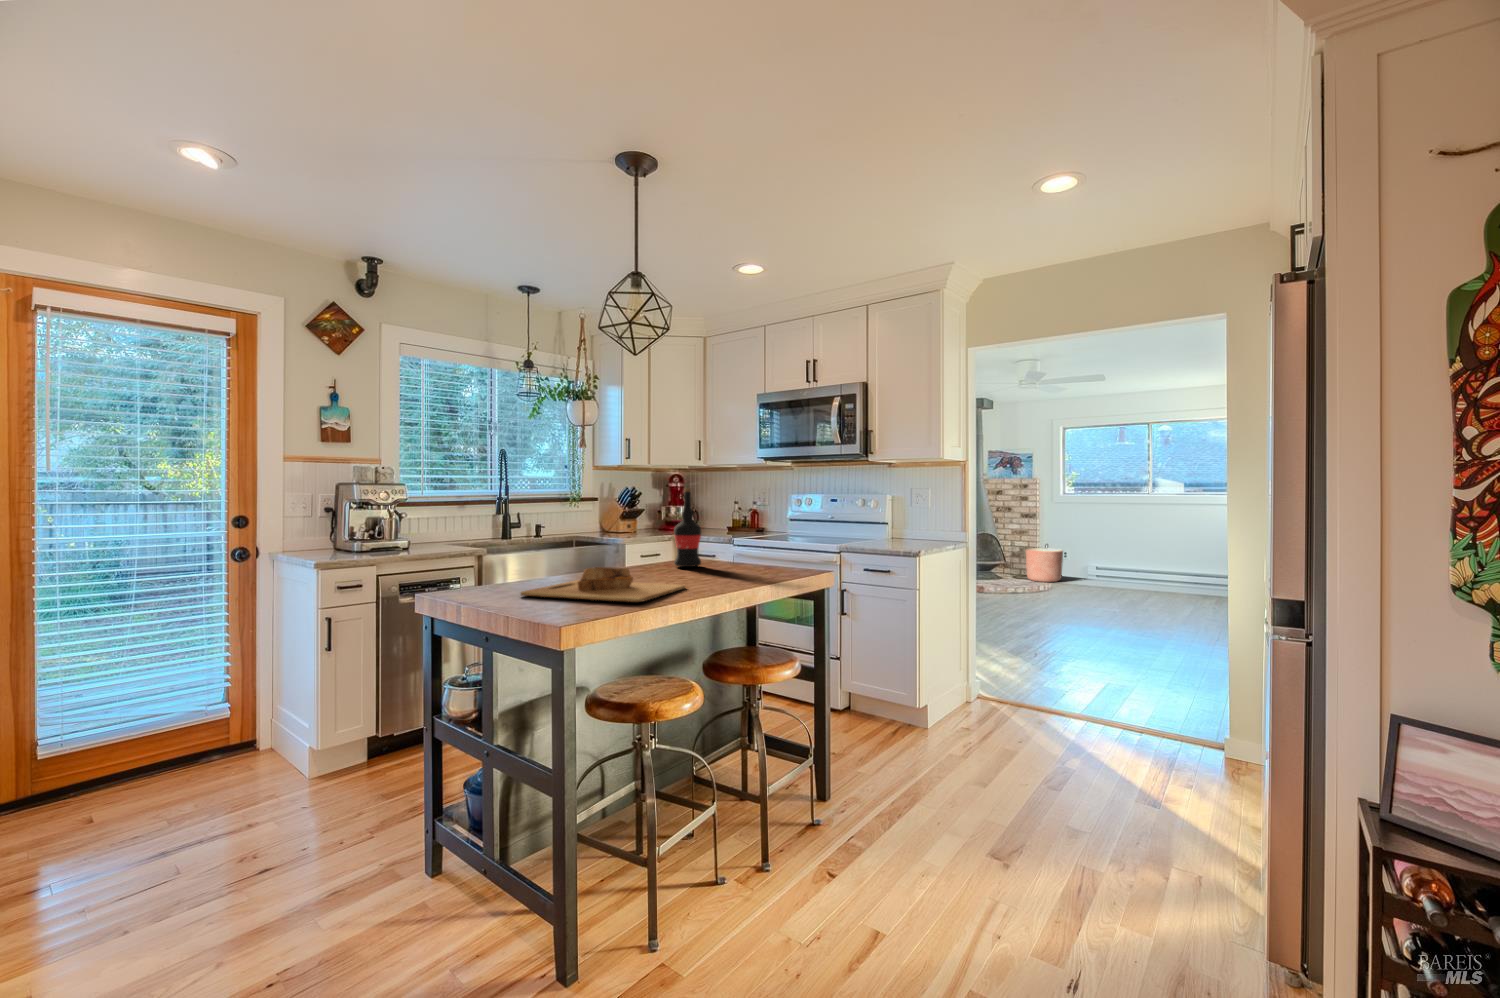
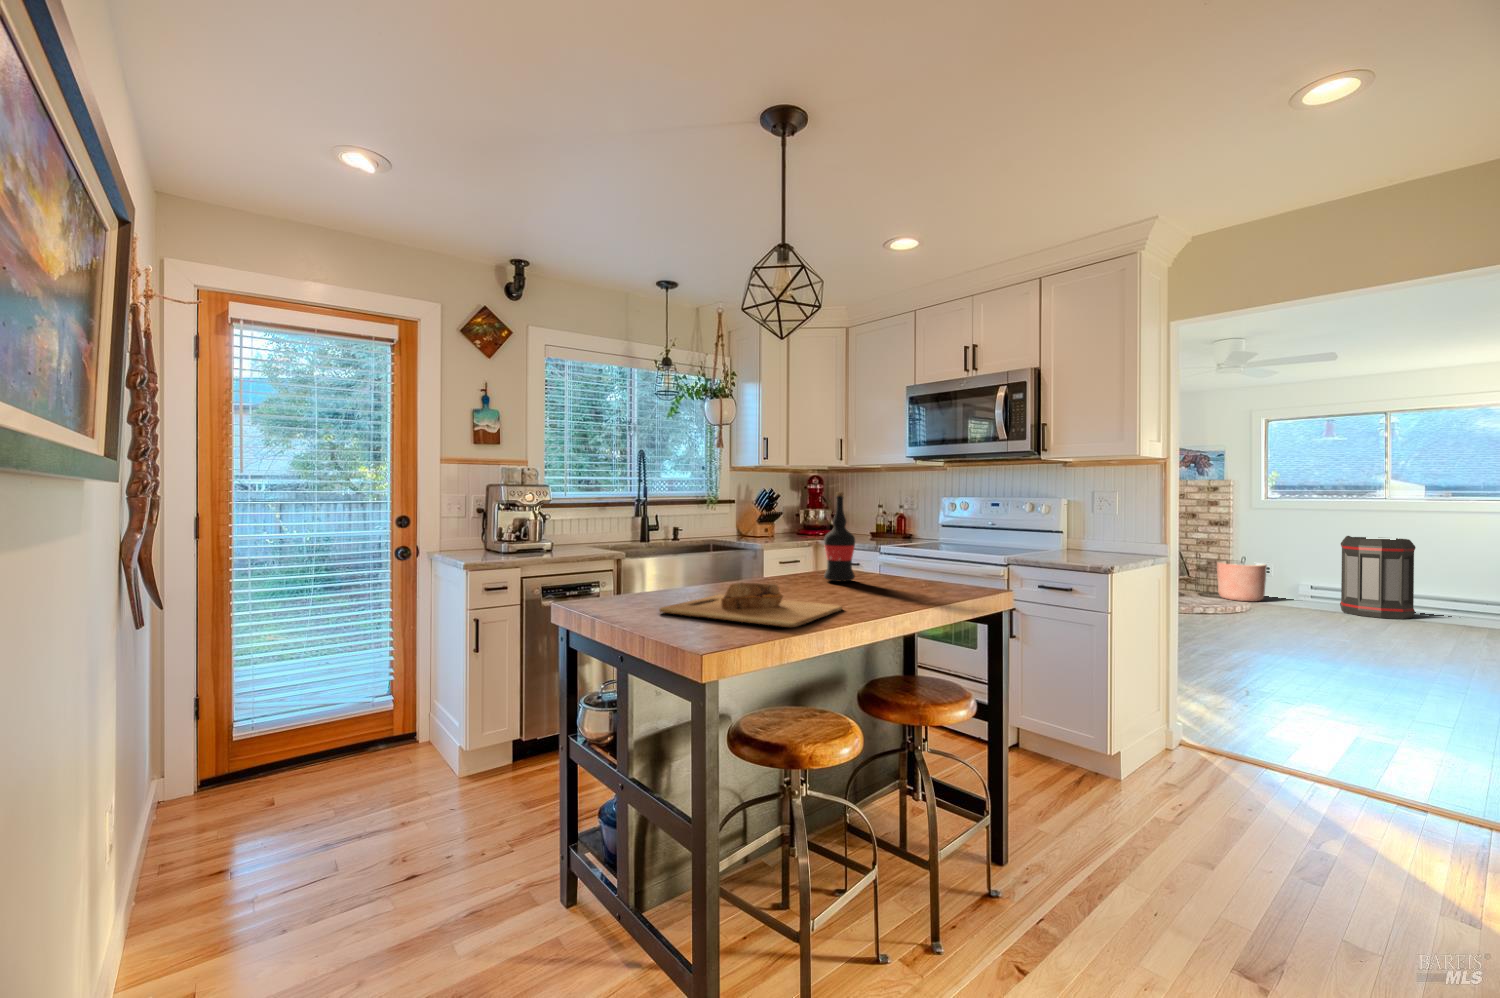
trash can: none [1116,525,1168,592] -> present [1340,536,1416,619]

